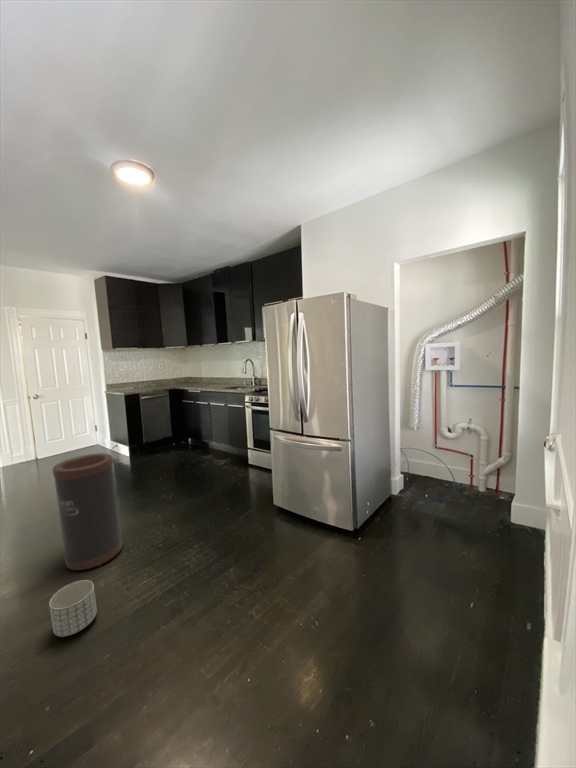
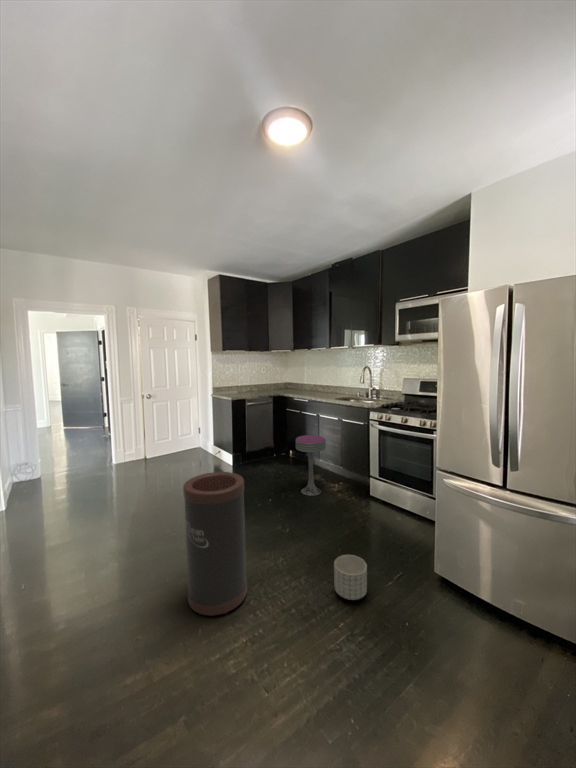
bar stool: none [182,420,210,471] -> present [296,435,326,496]
planter: present [49,580,97,637] -> present [334,555,367,600]

